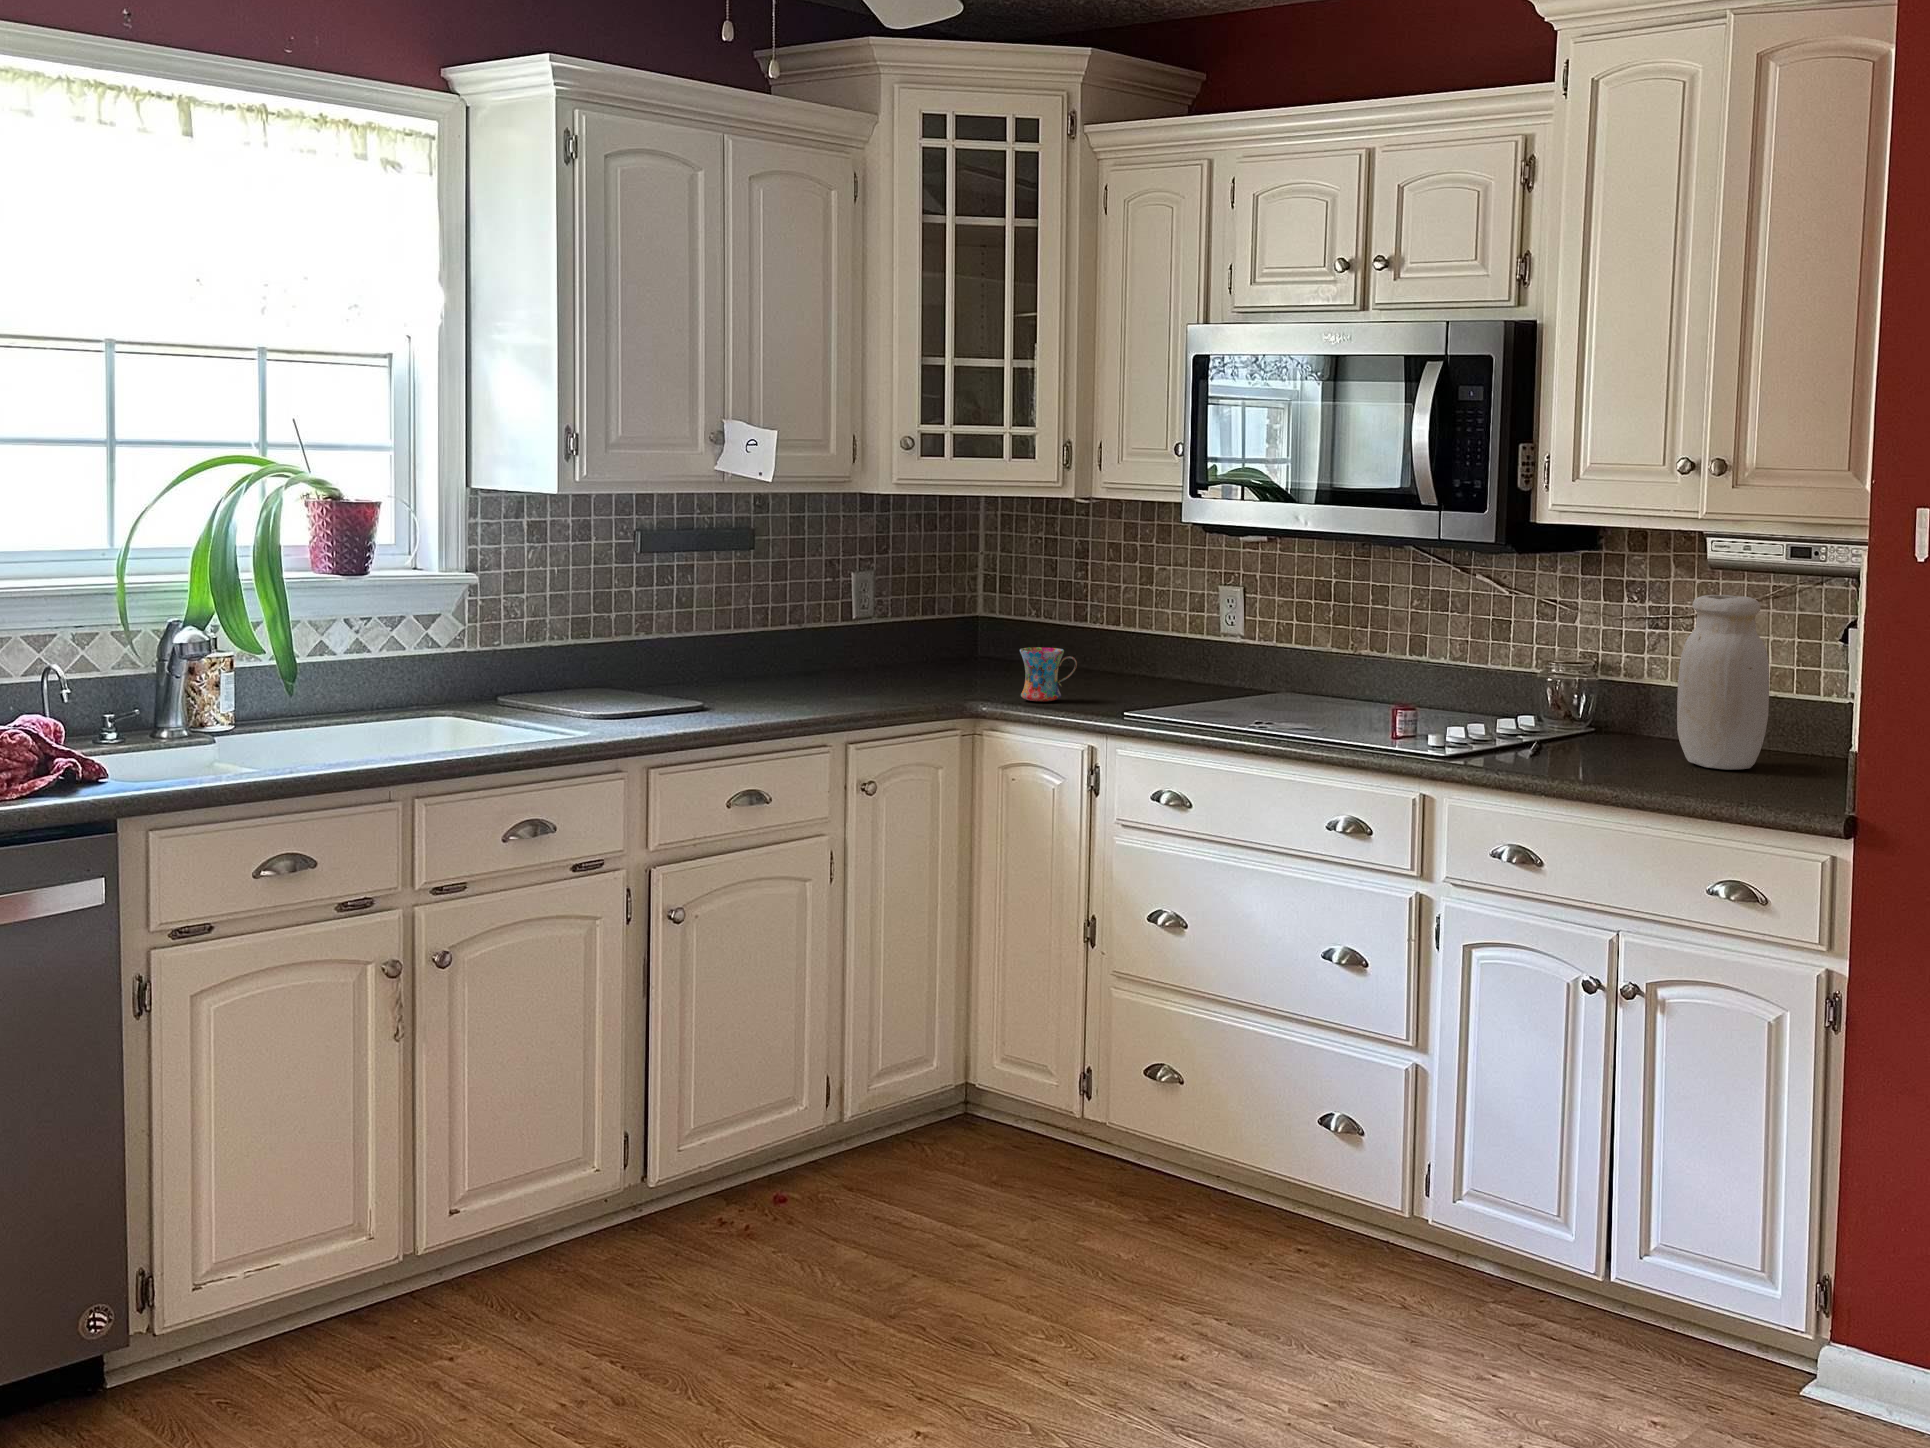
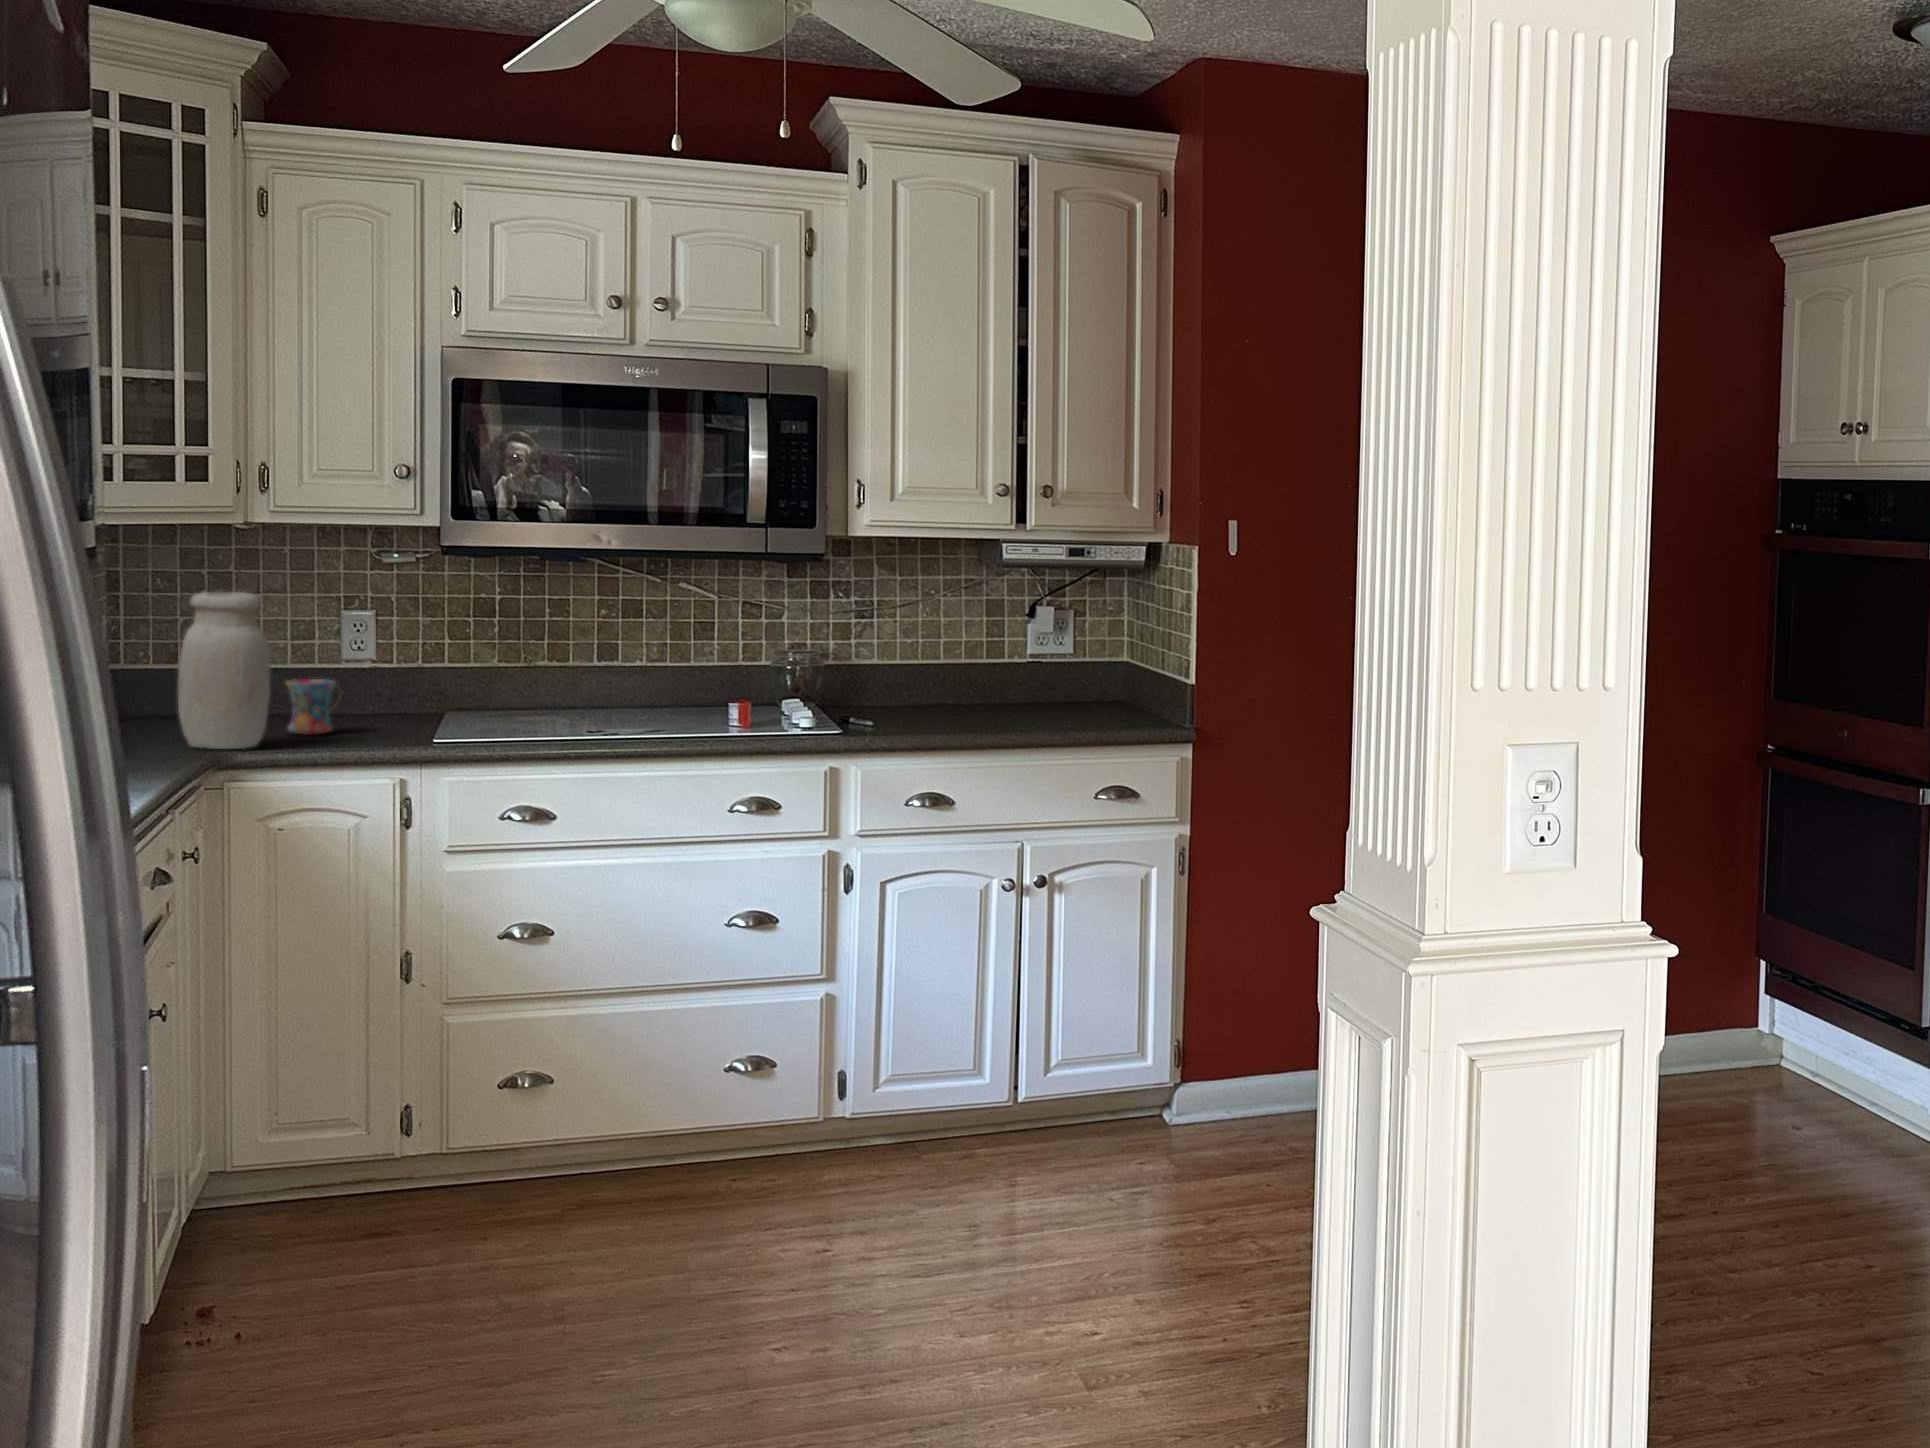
jar: present [1677,595,1770,770] -> present [178,592,271,749]

